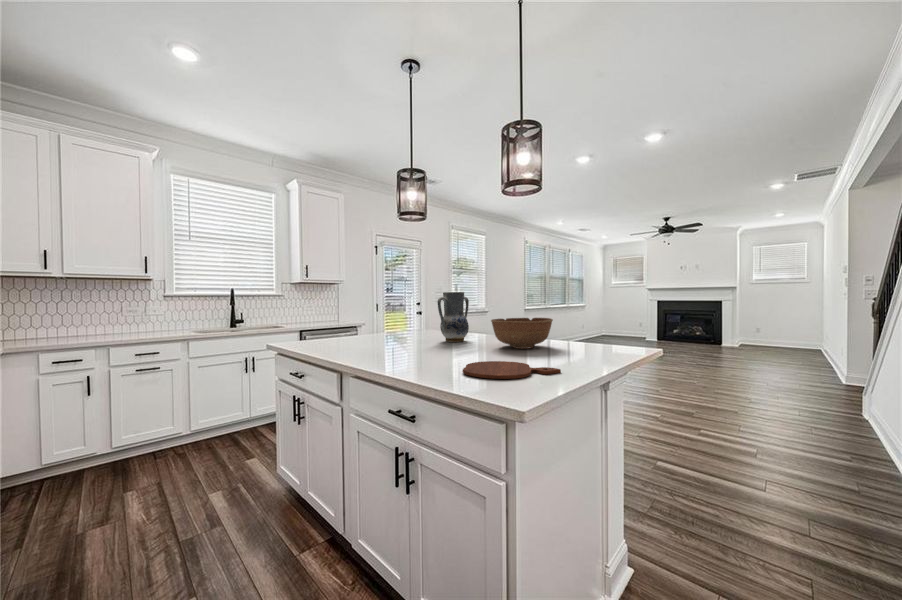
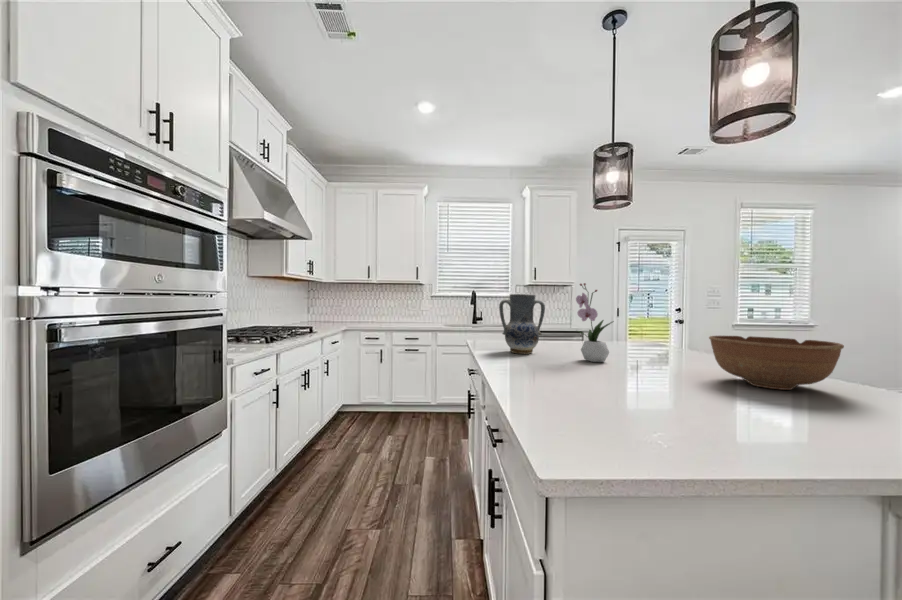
flower arrangement: none [398,284,428,349] -> present [576,283,612,362]
vase: present [438,292,469,342] -> present [499,294,545,354]
cutting board: present [463,361,561,379] -> none [597,393,786,445]

